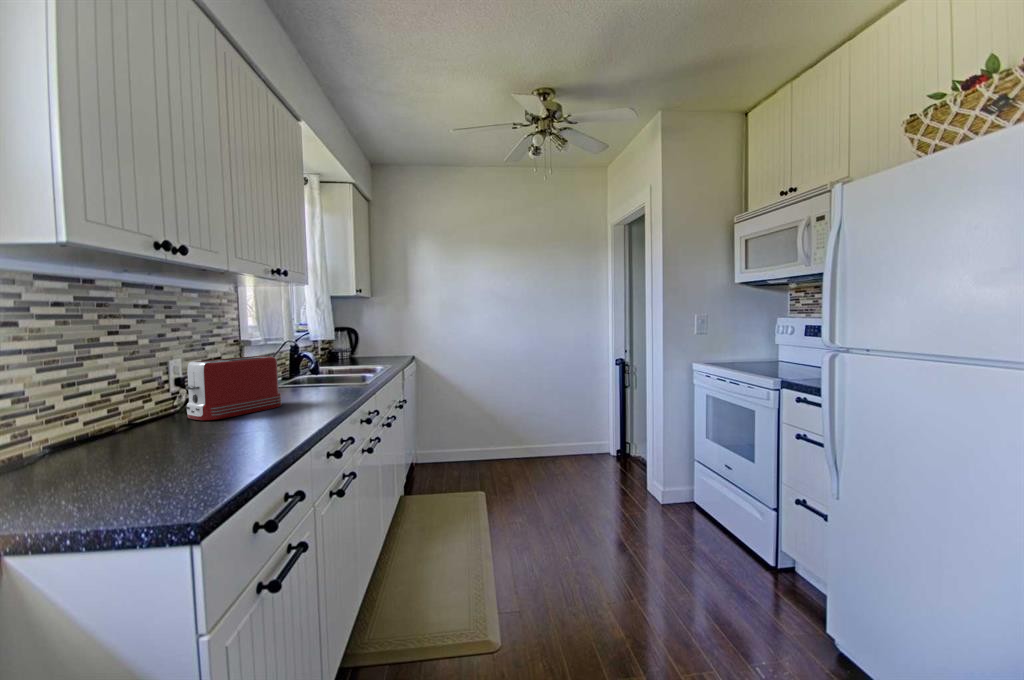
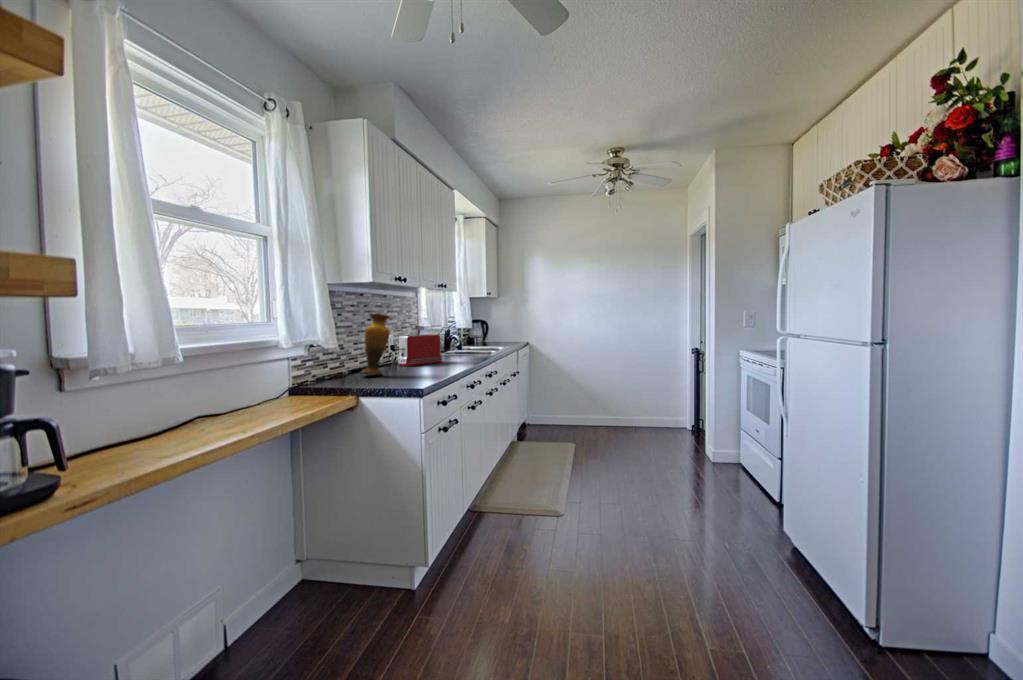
vase: none [54,320,144,466] -> present [361,313,390,375]

